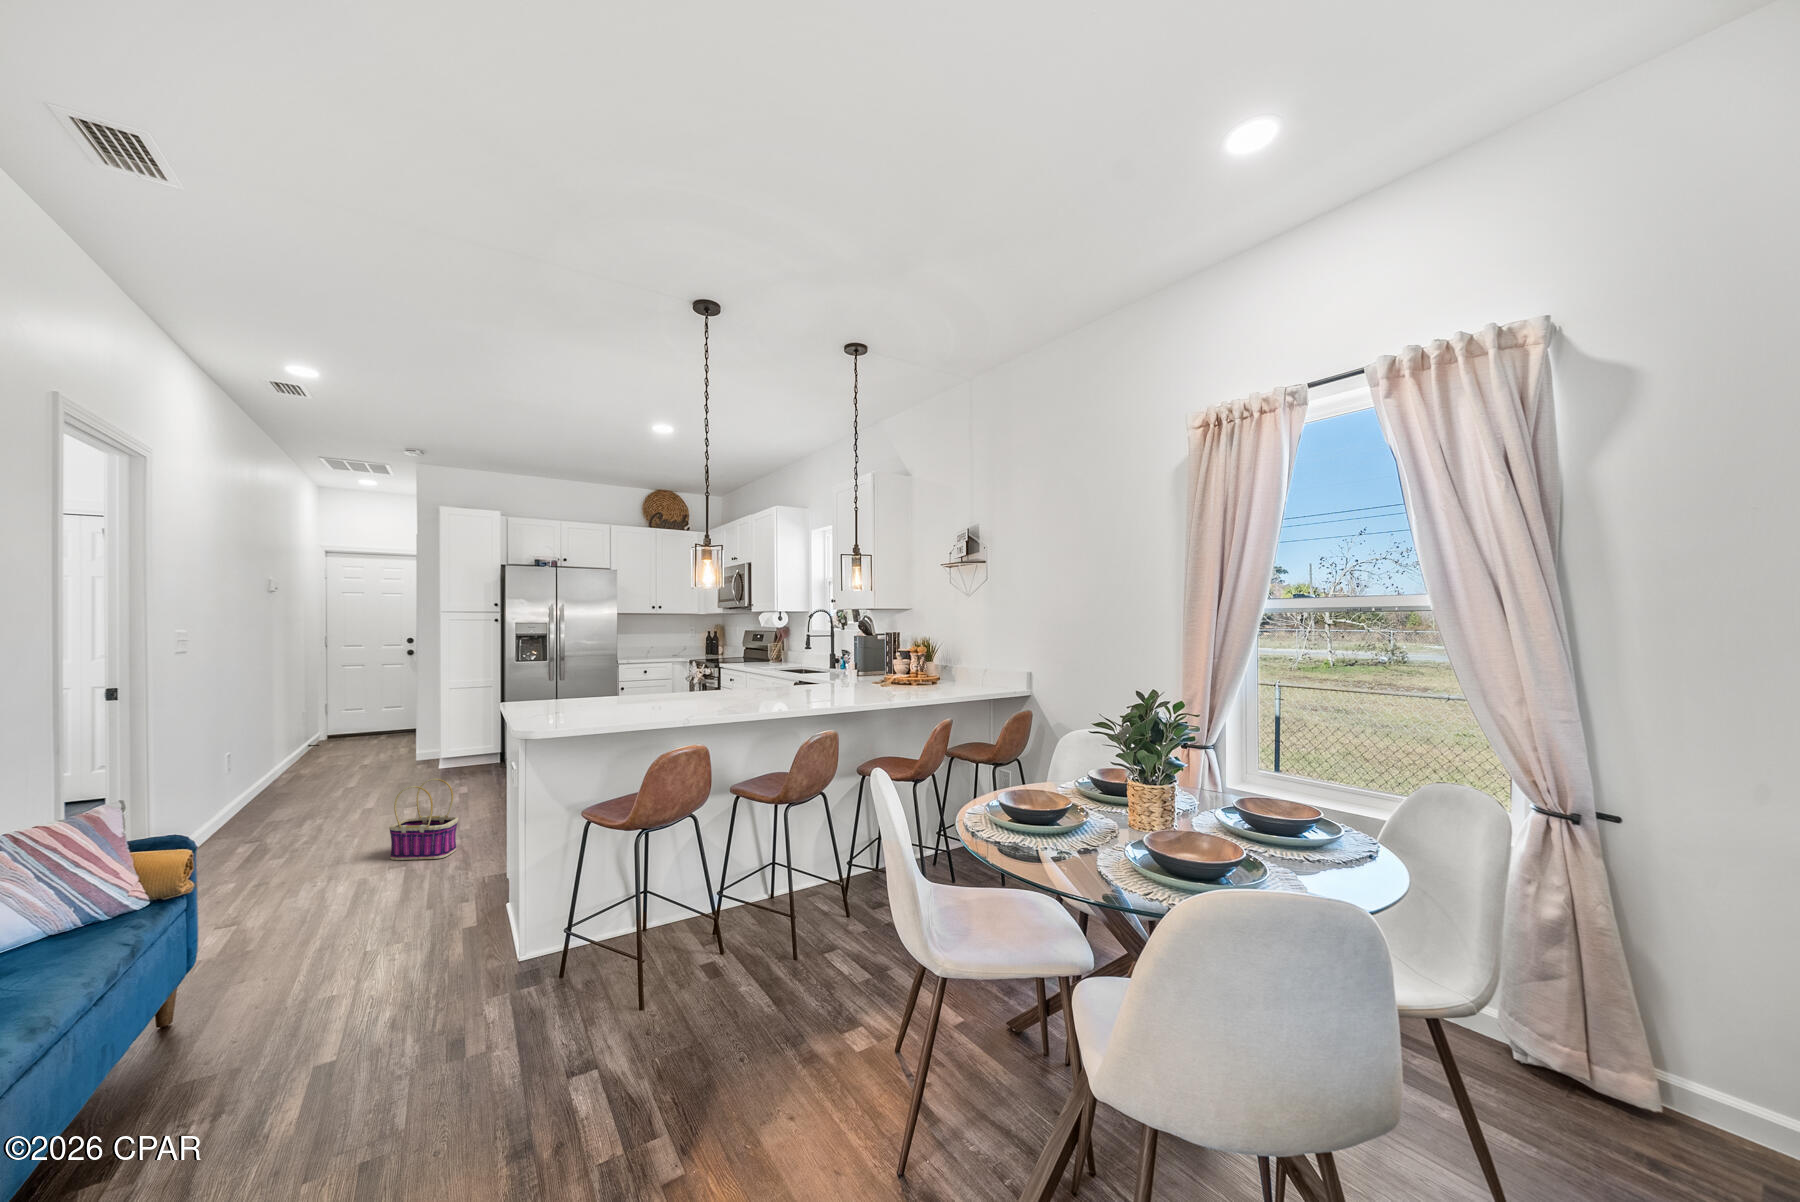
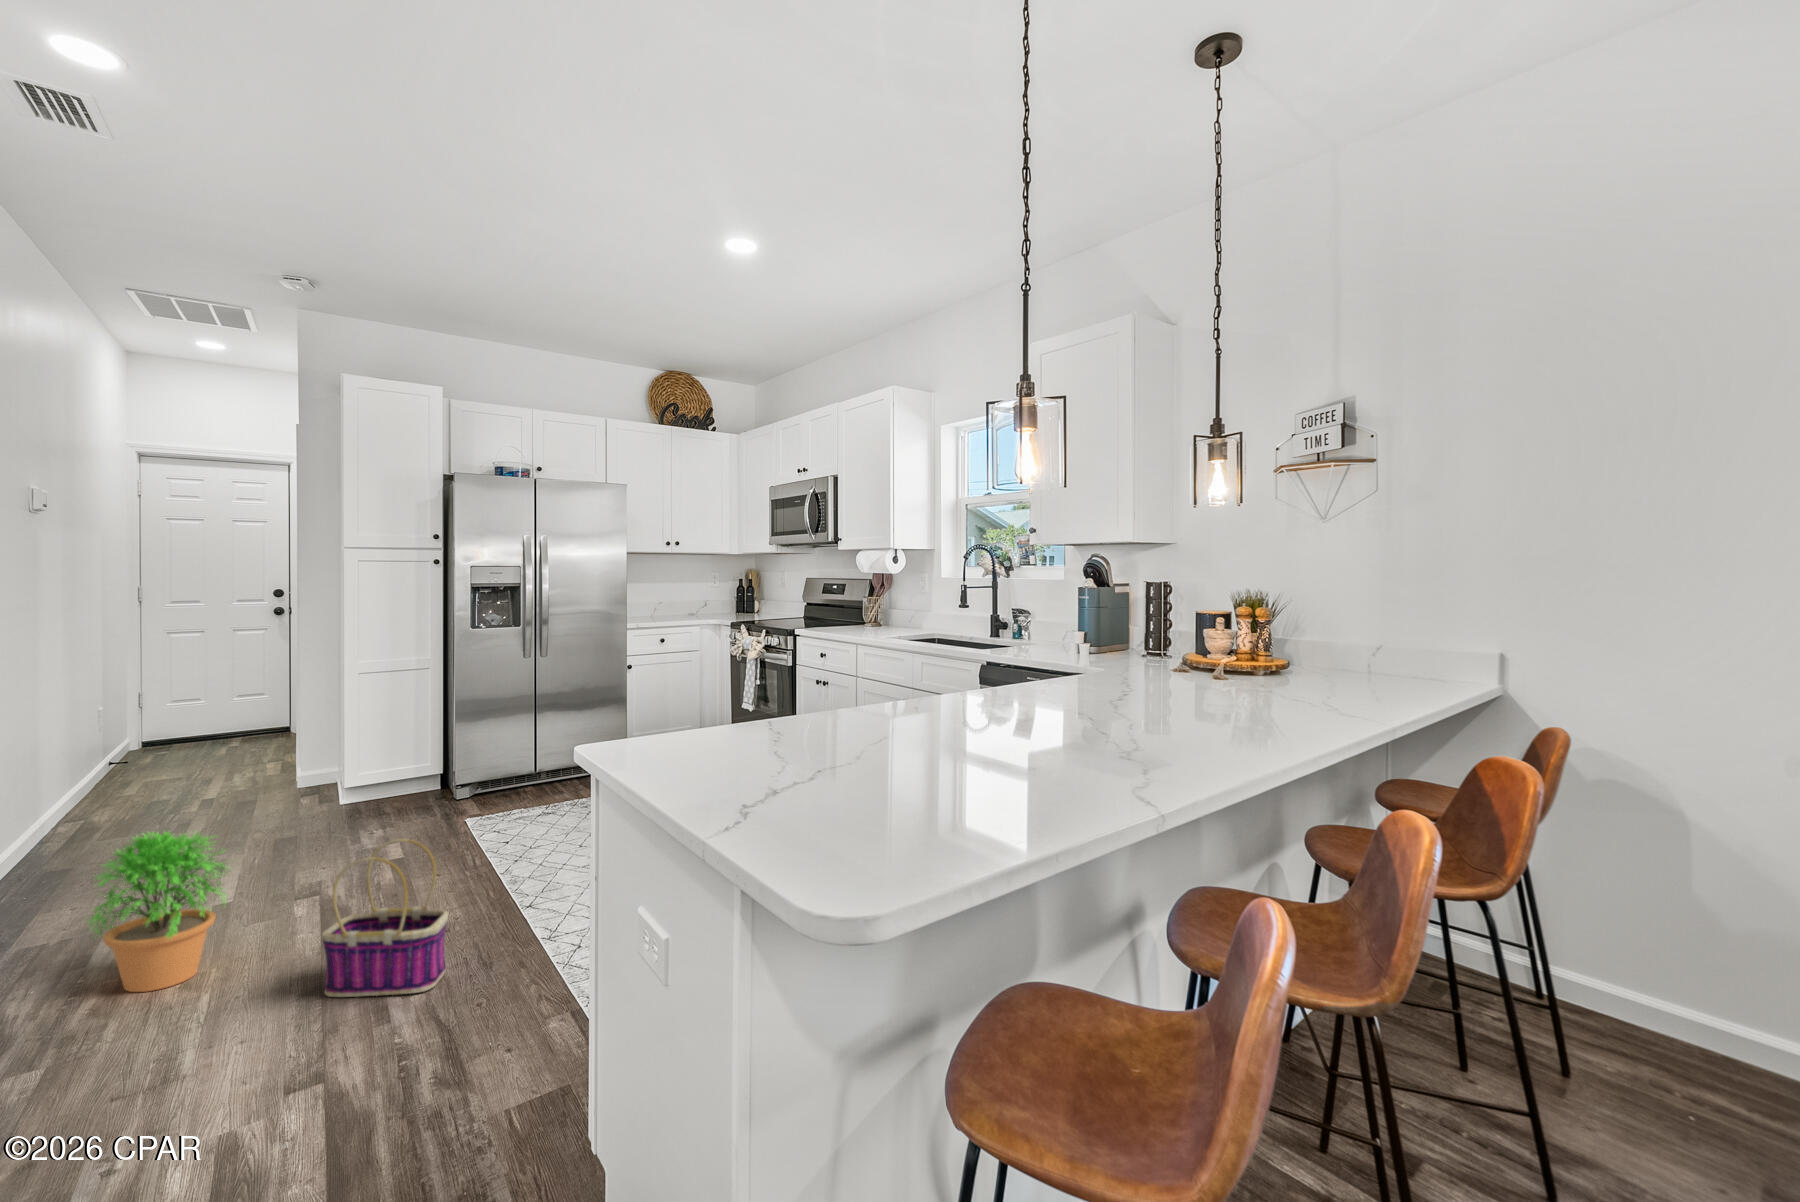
potted plant: none [271,772,354,857] -> present [85,831,229,992]

